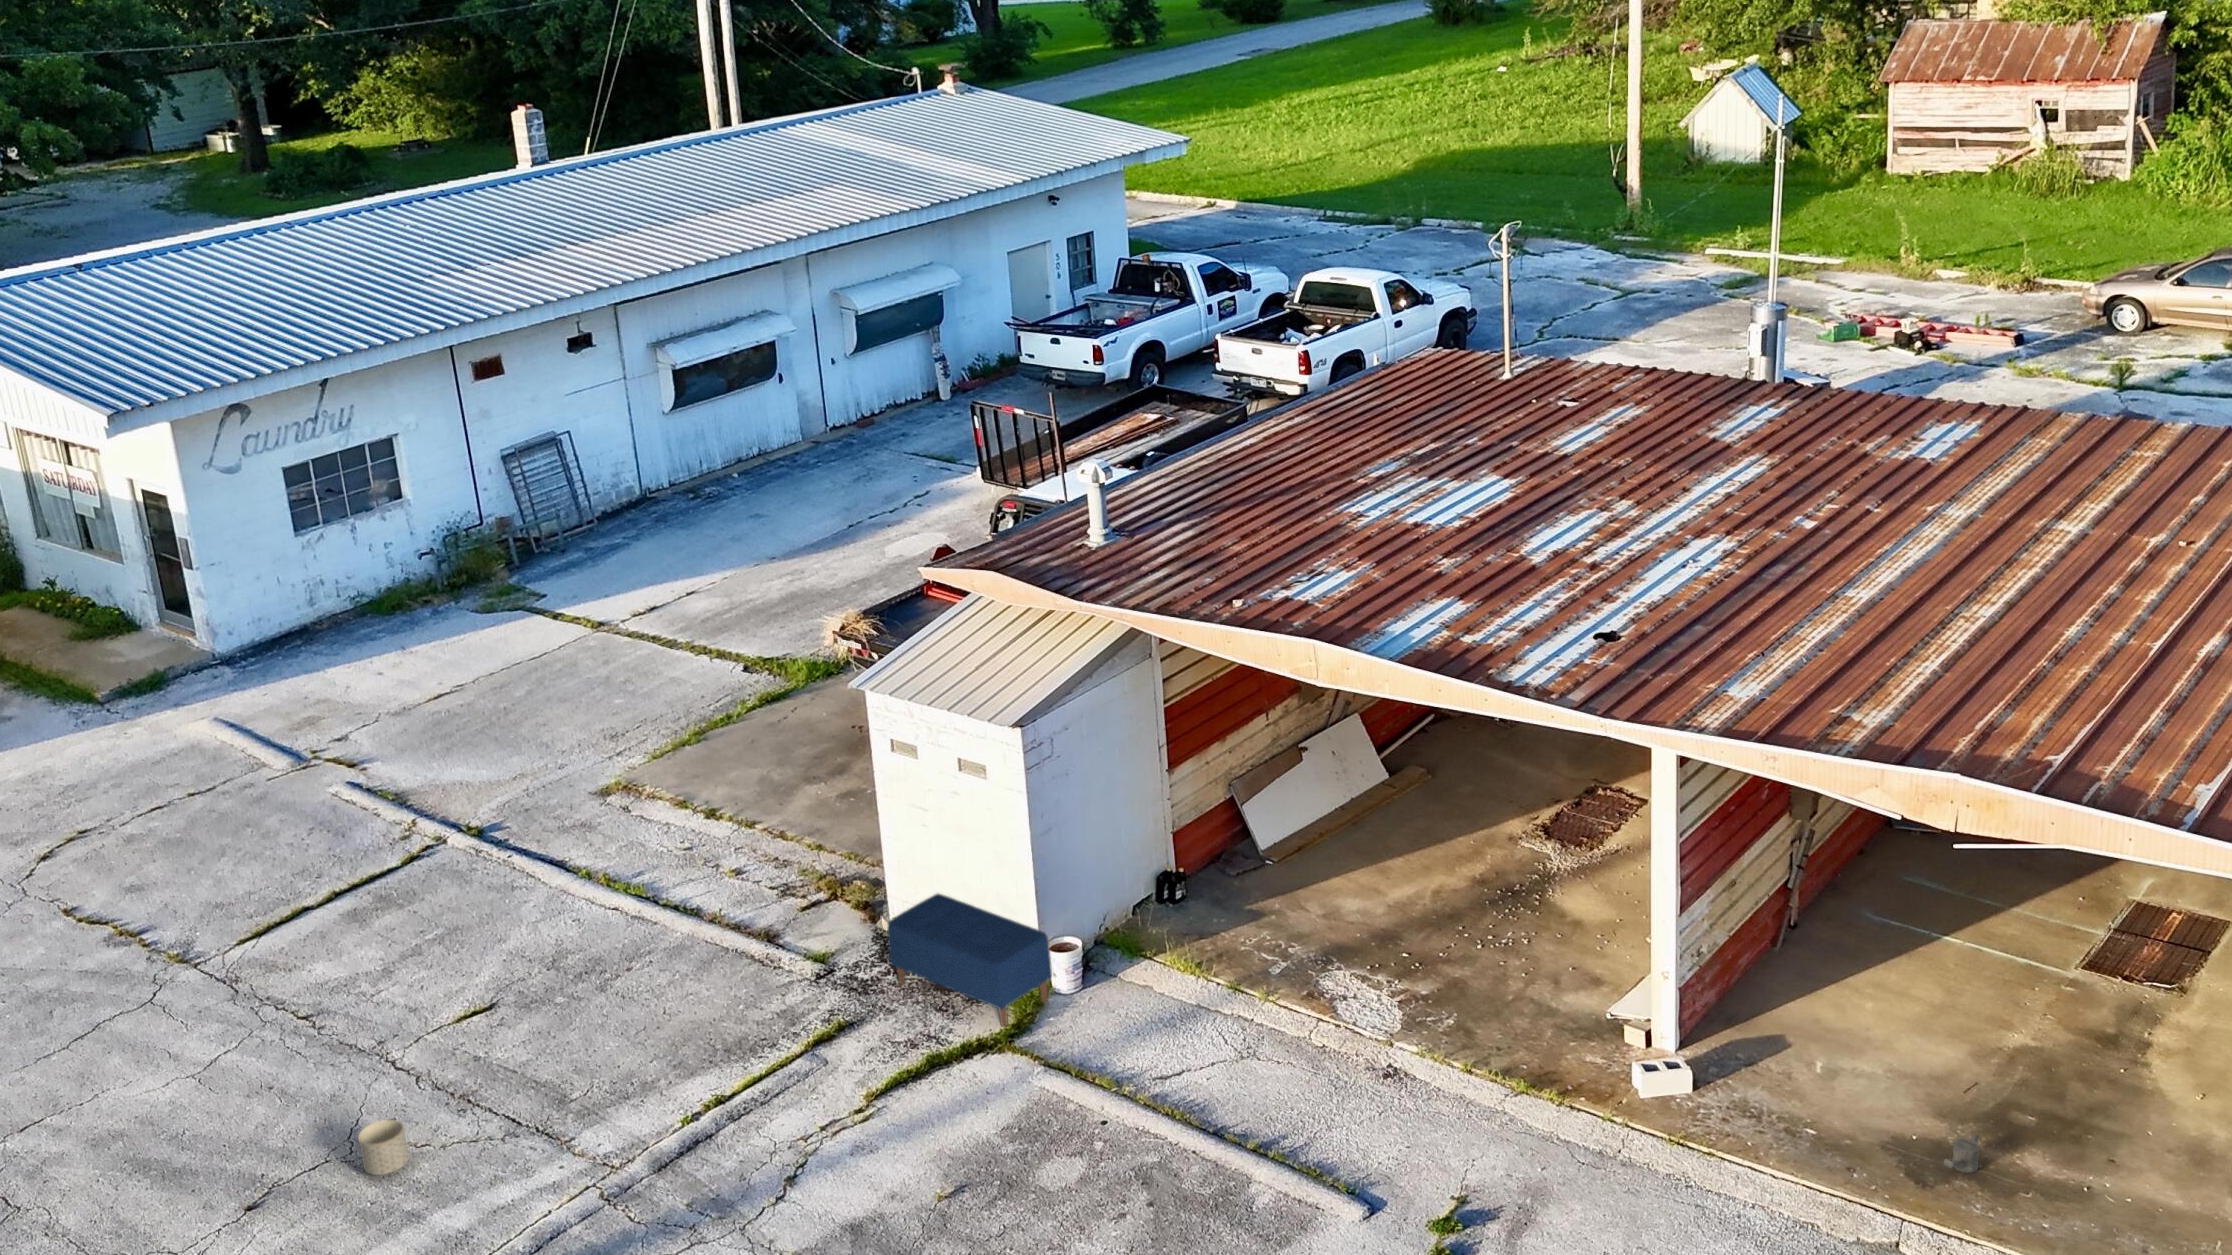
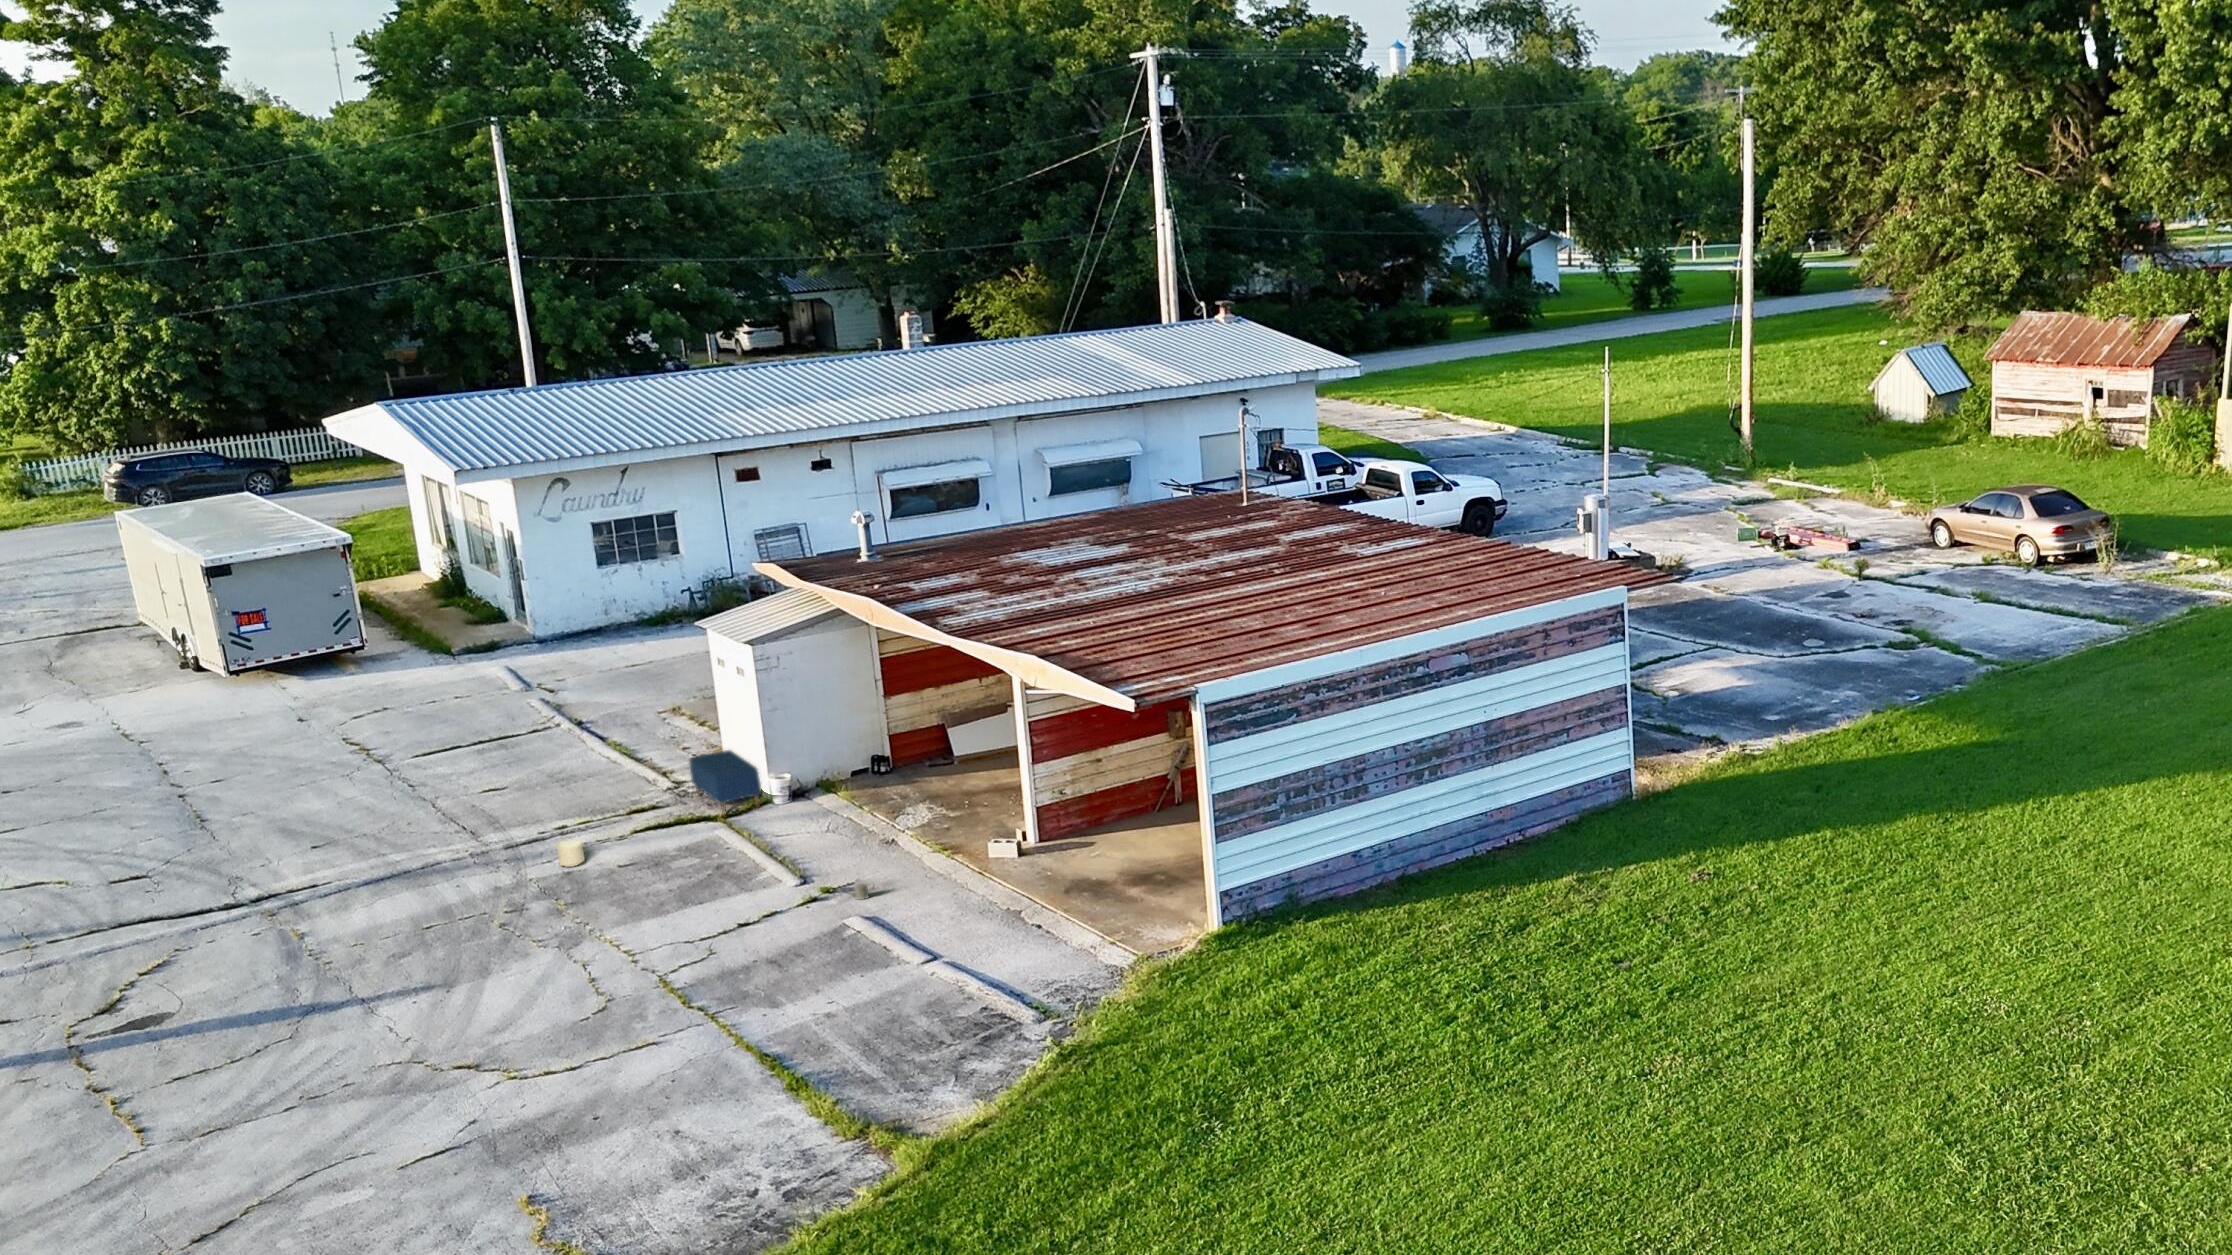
planter: present [358,1119,409,1175] -> present [556,840,585,867]
watering can: present [1944,1134,1980,1173] -> present [839,883,874,900]

